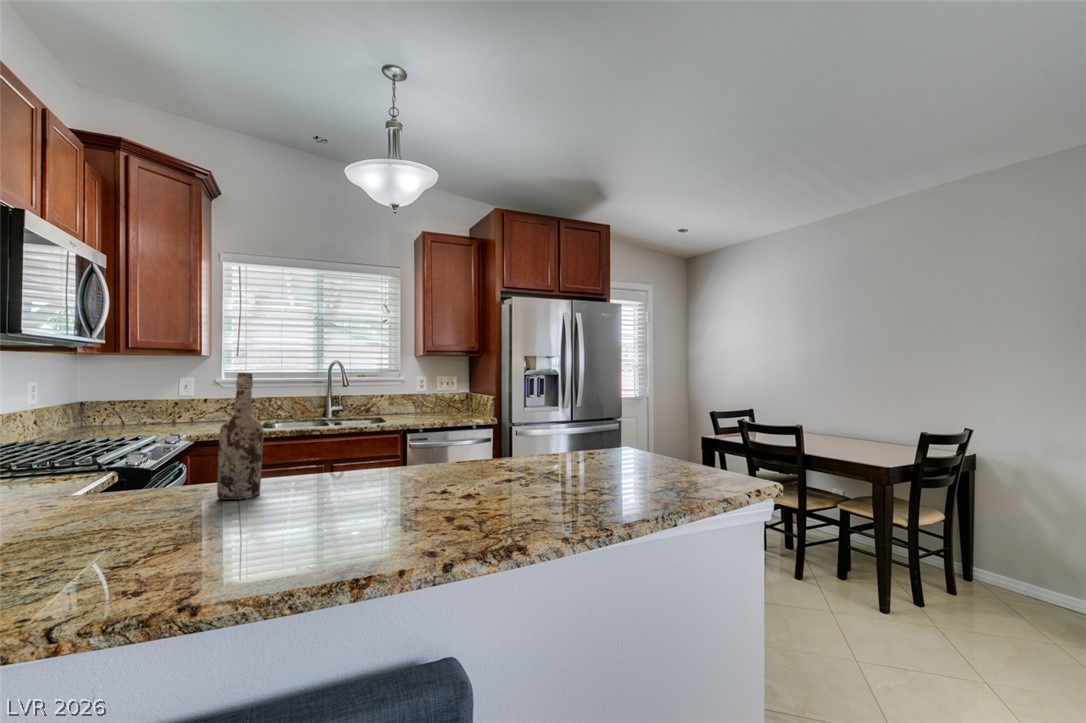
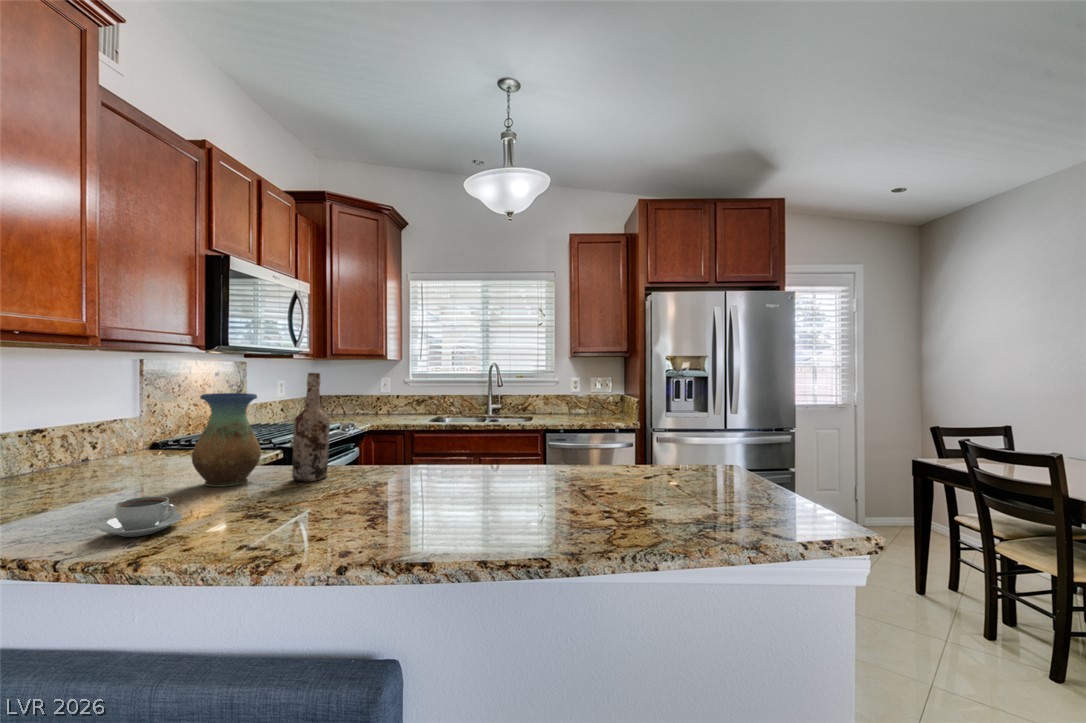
vase: none [72,398,168,517] -> present [192,393,261,487]
coffee cup: none [54,529,163,583] -> present [98,496,182,537]

